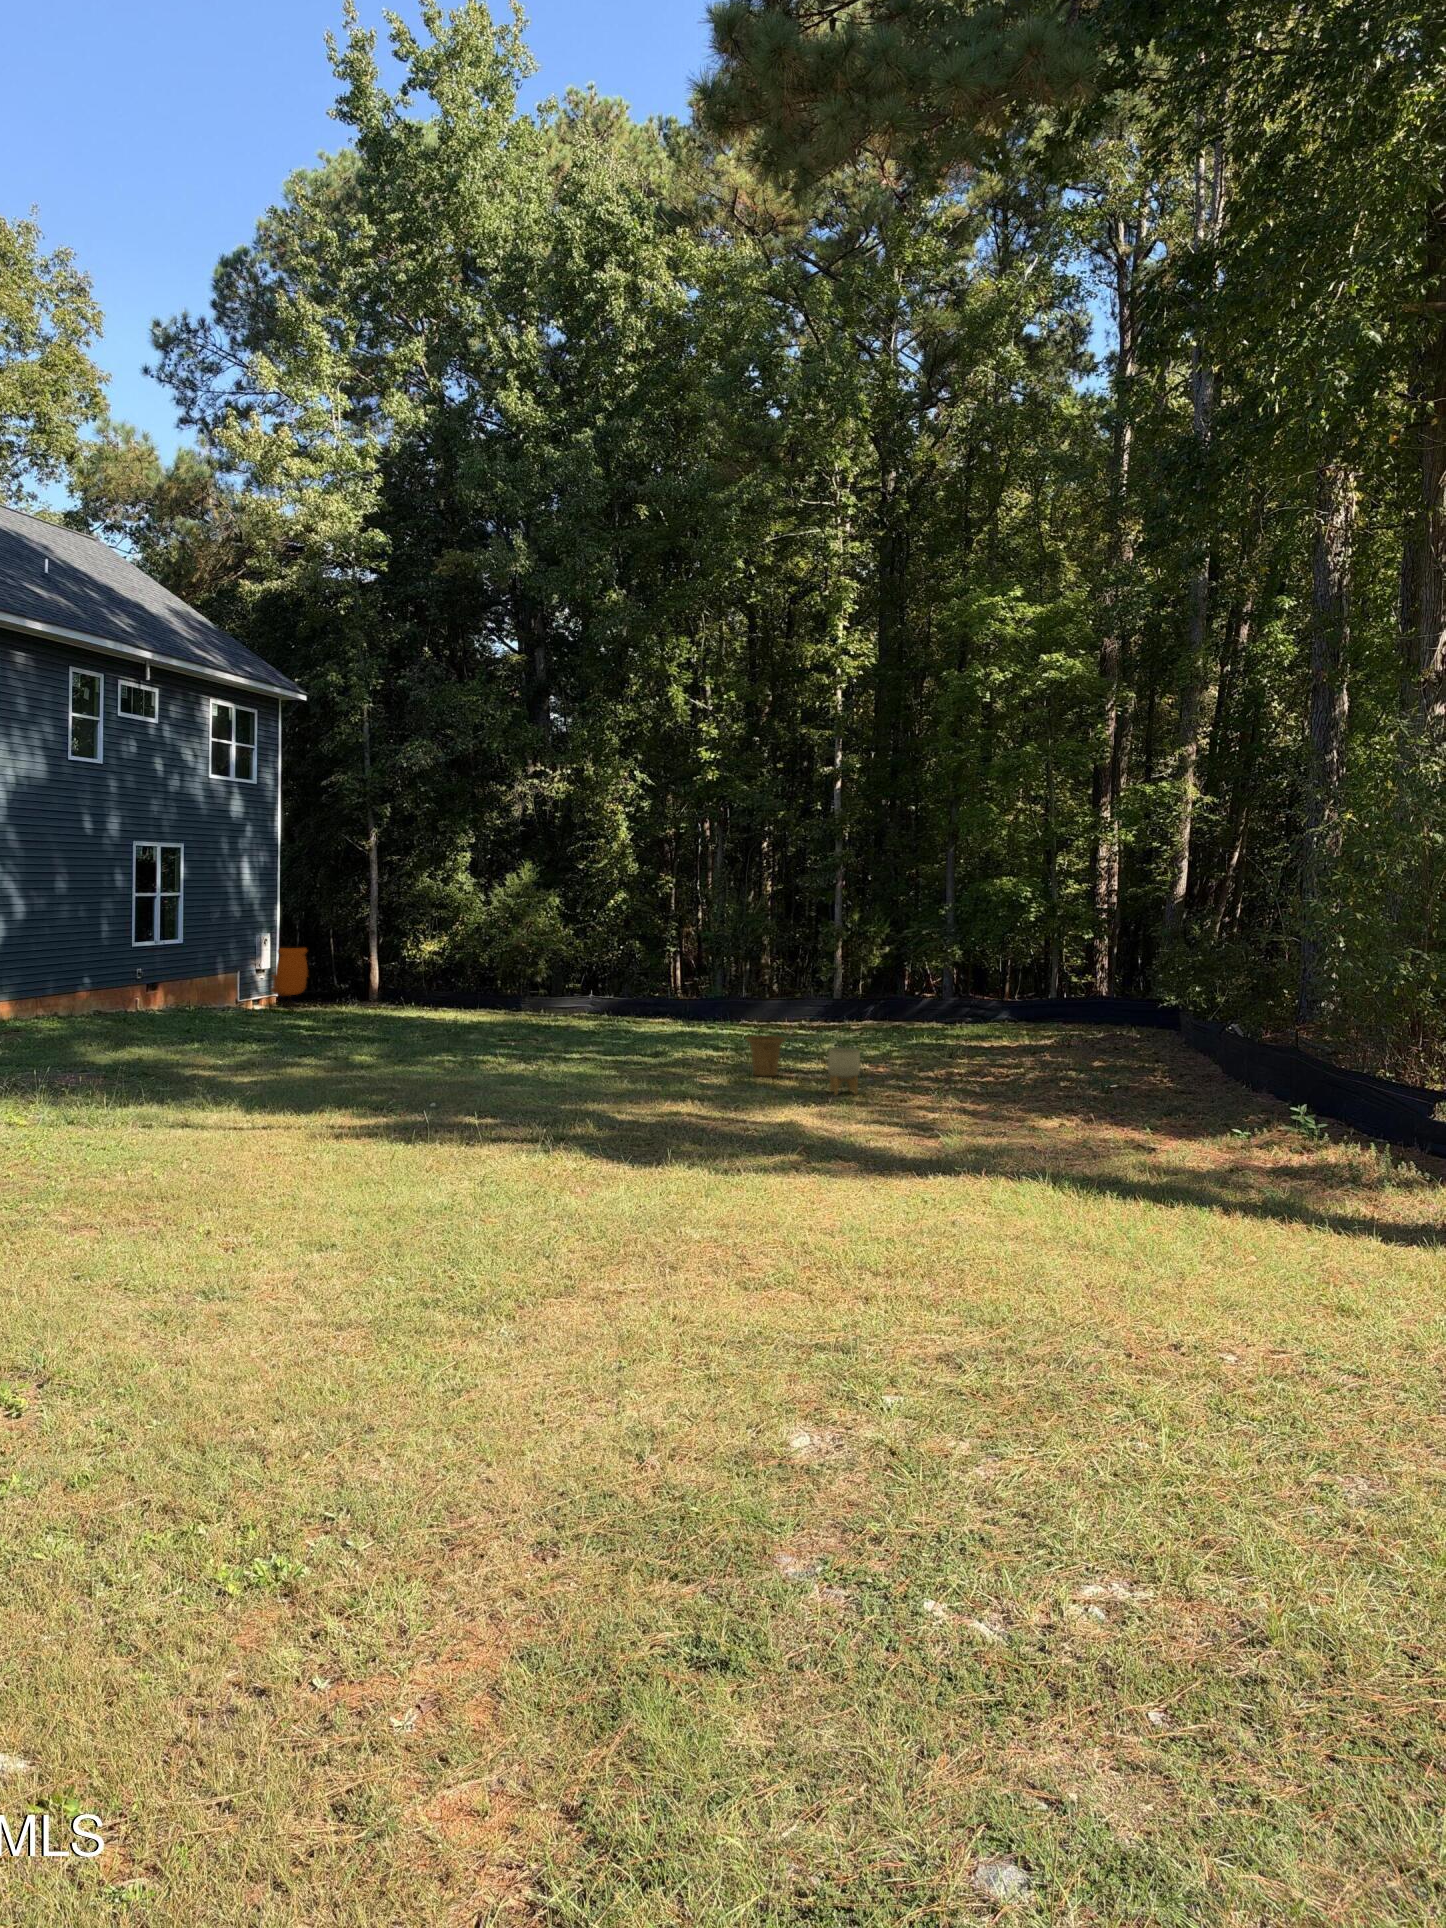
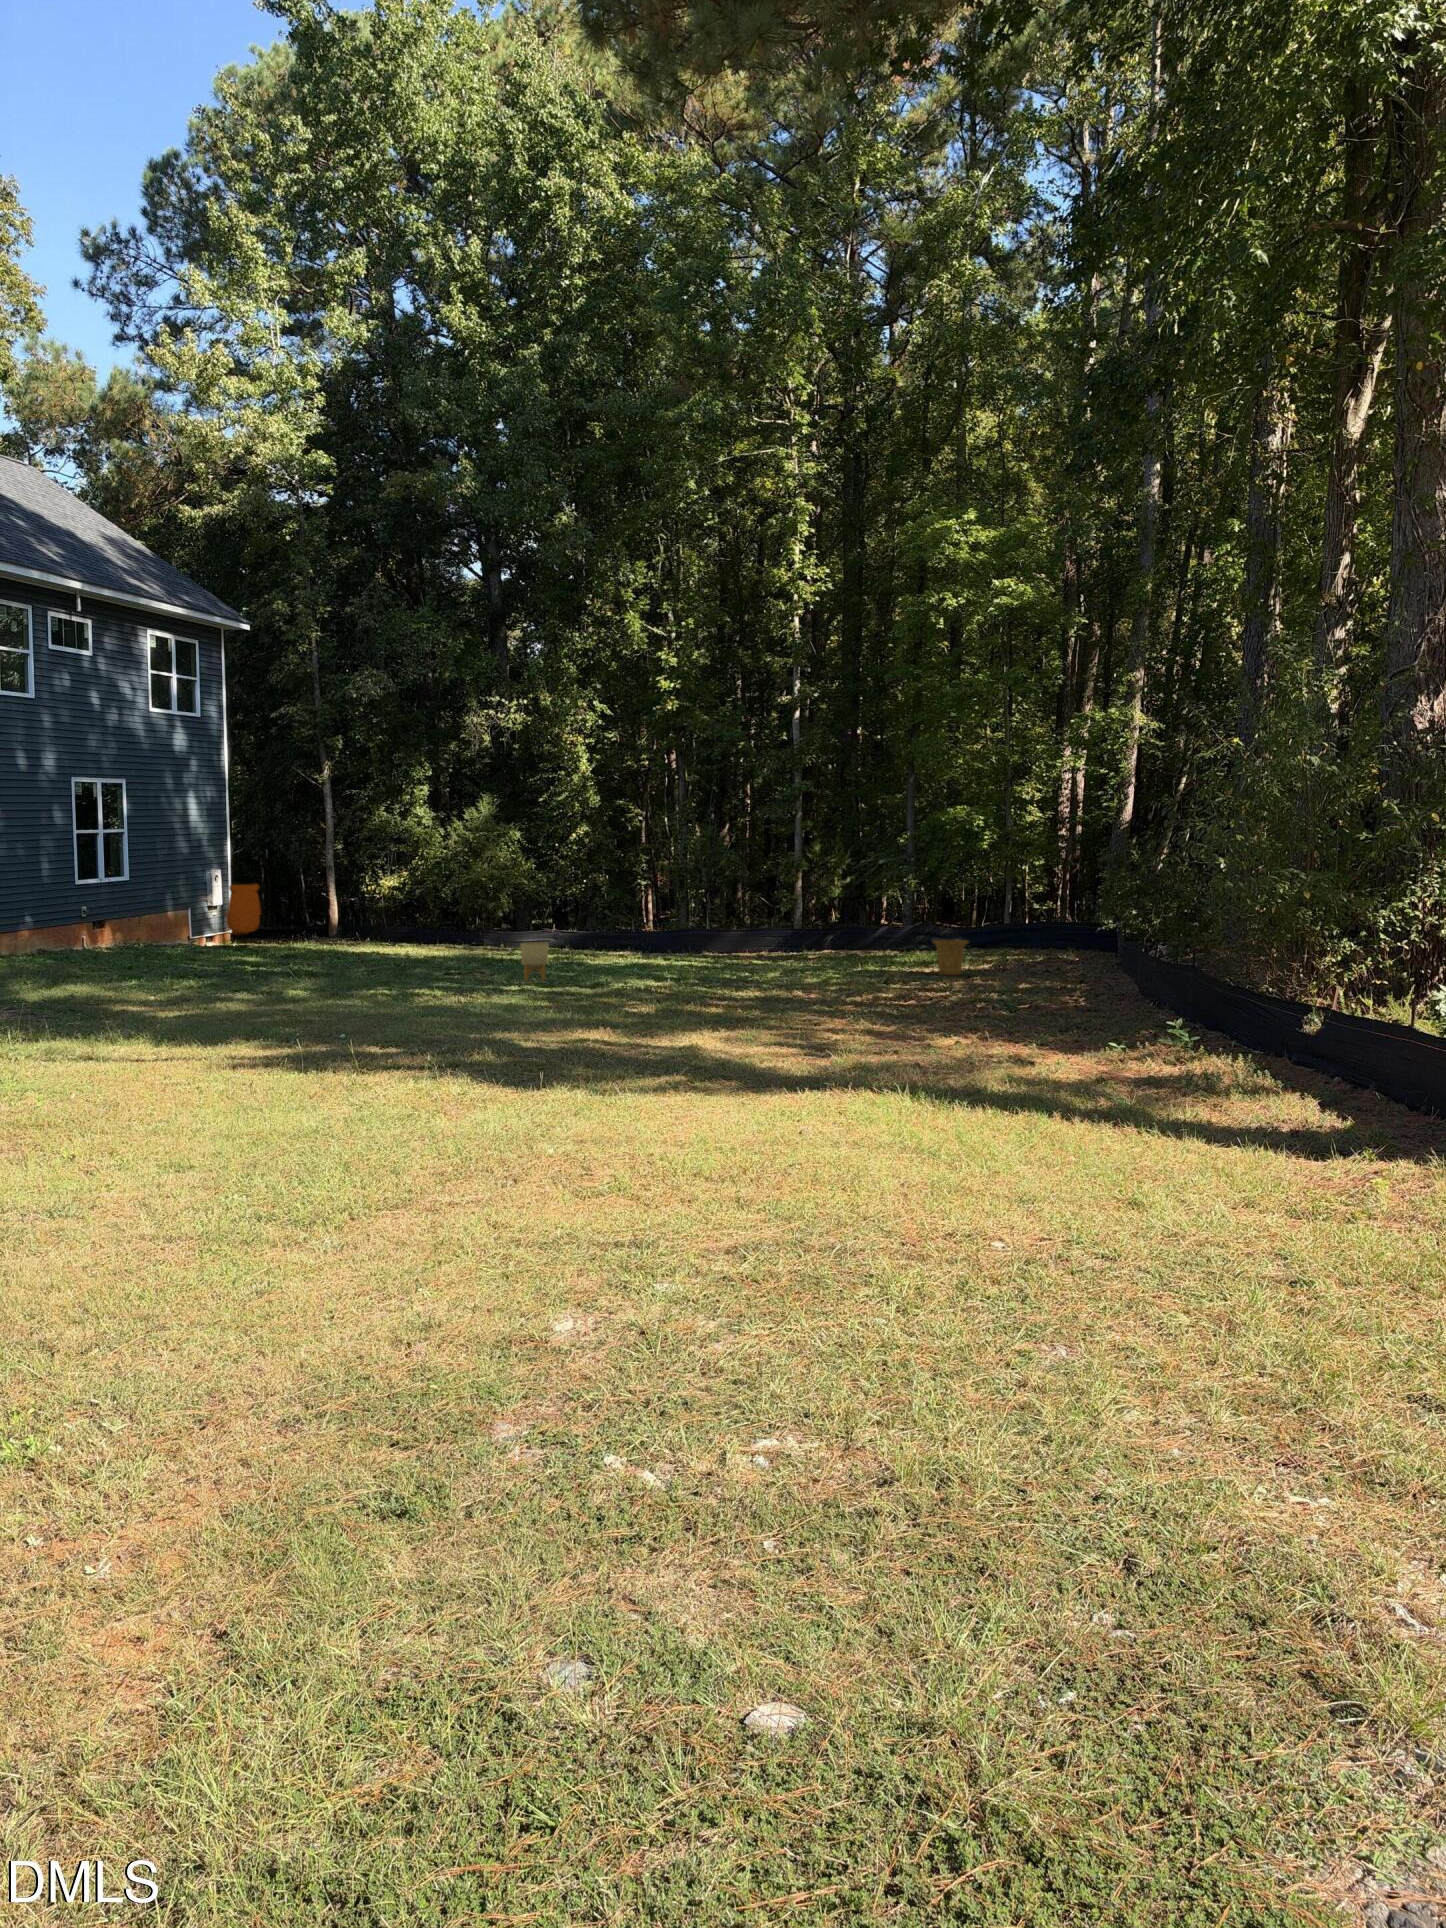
basket: present [747,1036,785,1076] -> present [933,939,968,975]
planter: present [828,1048,860,1095] -> present [521,942,548,981]

